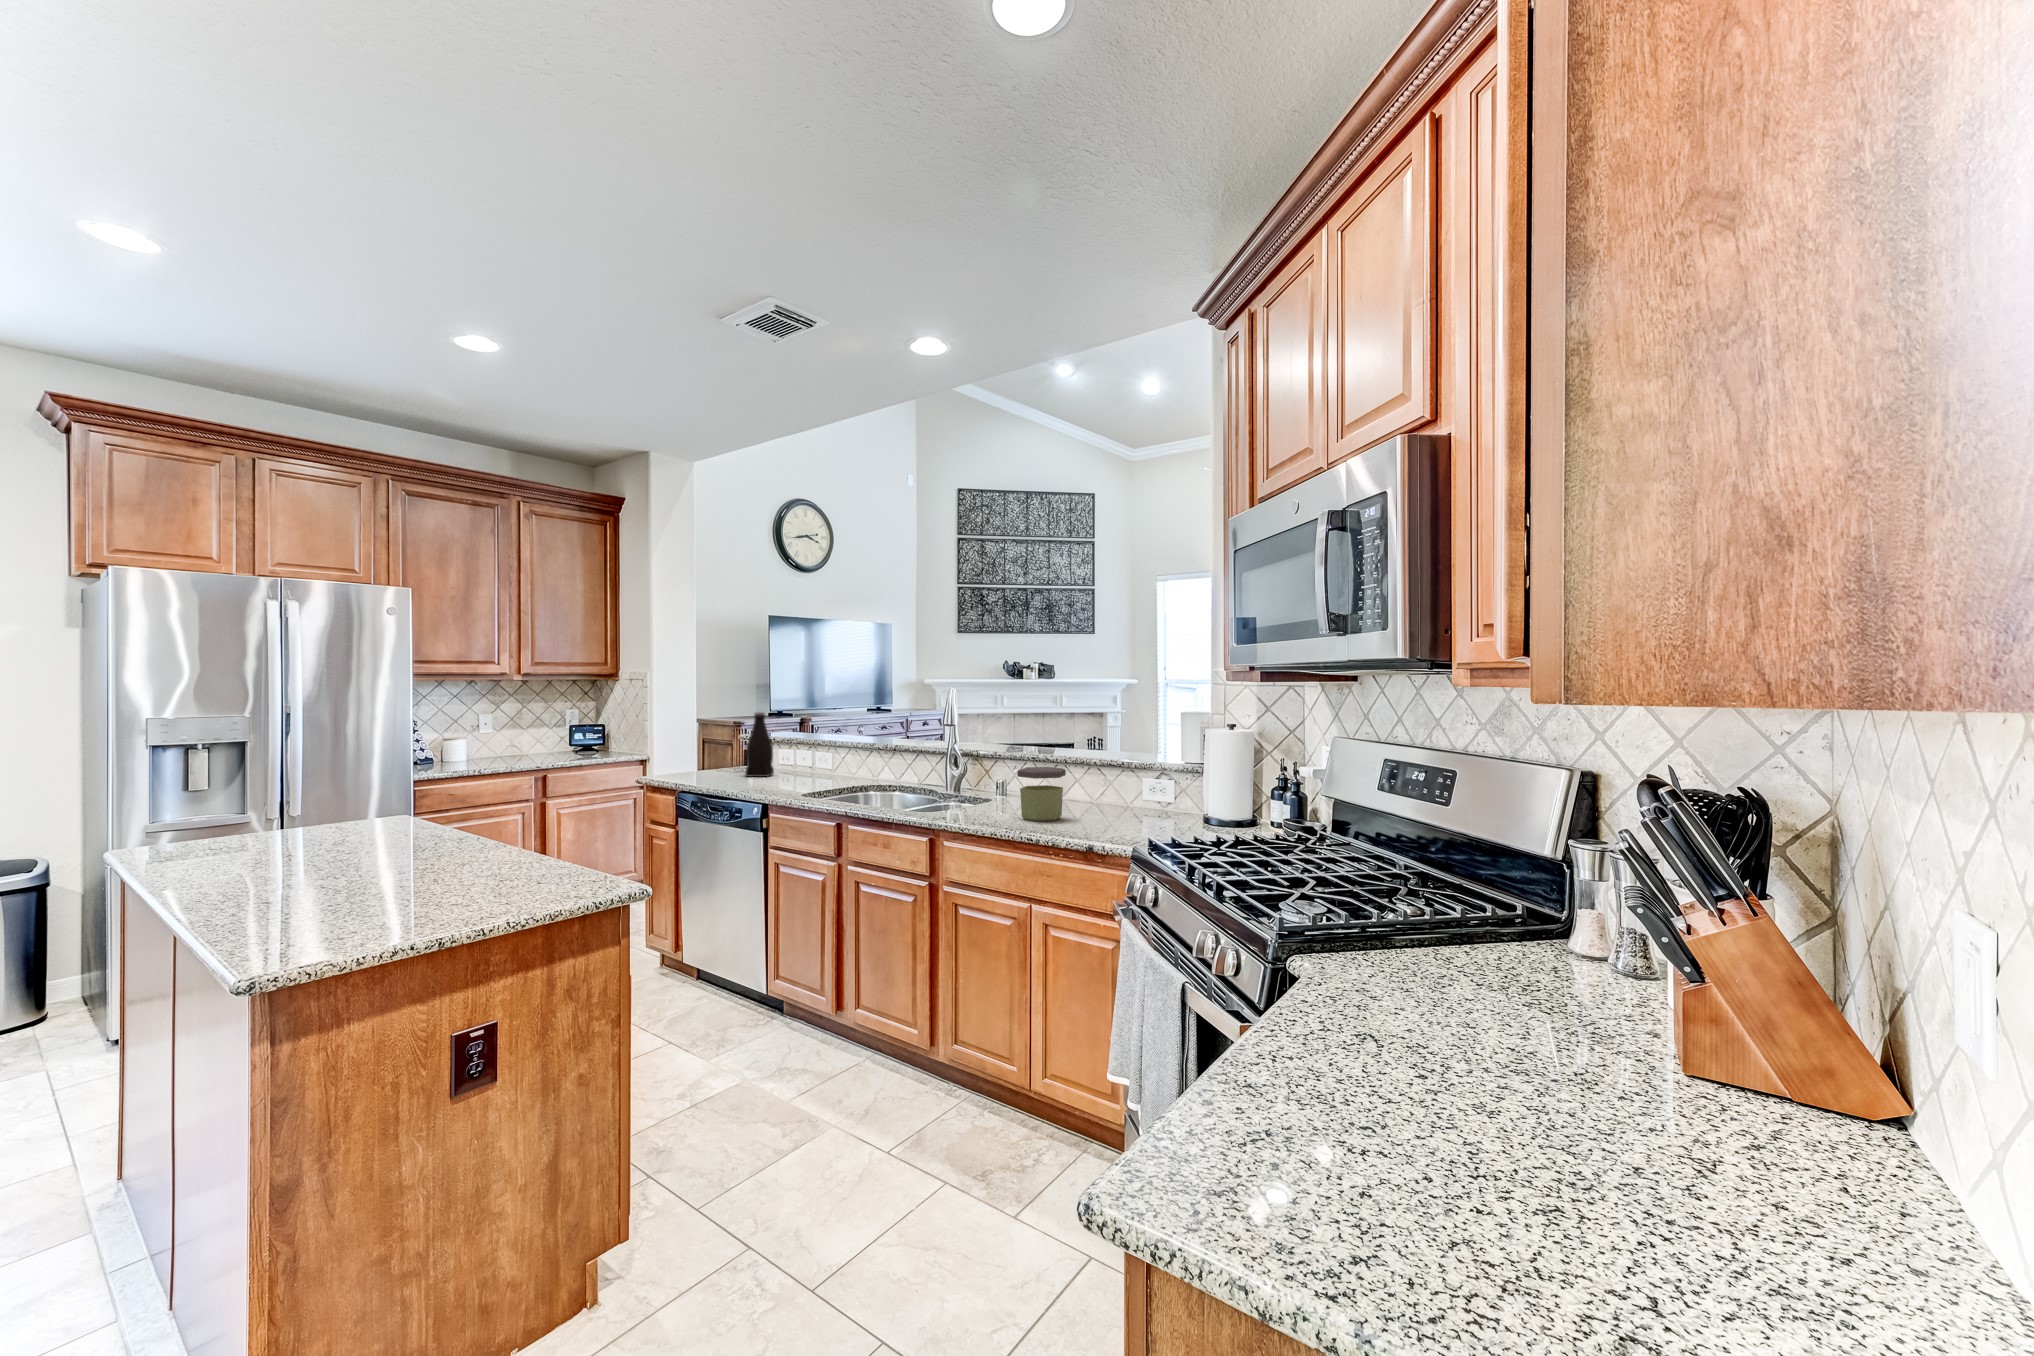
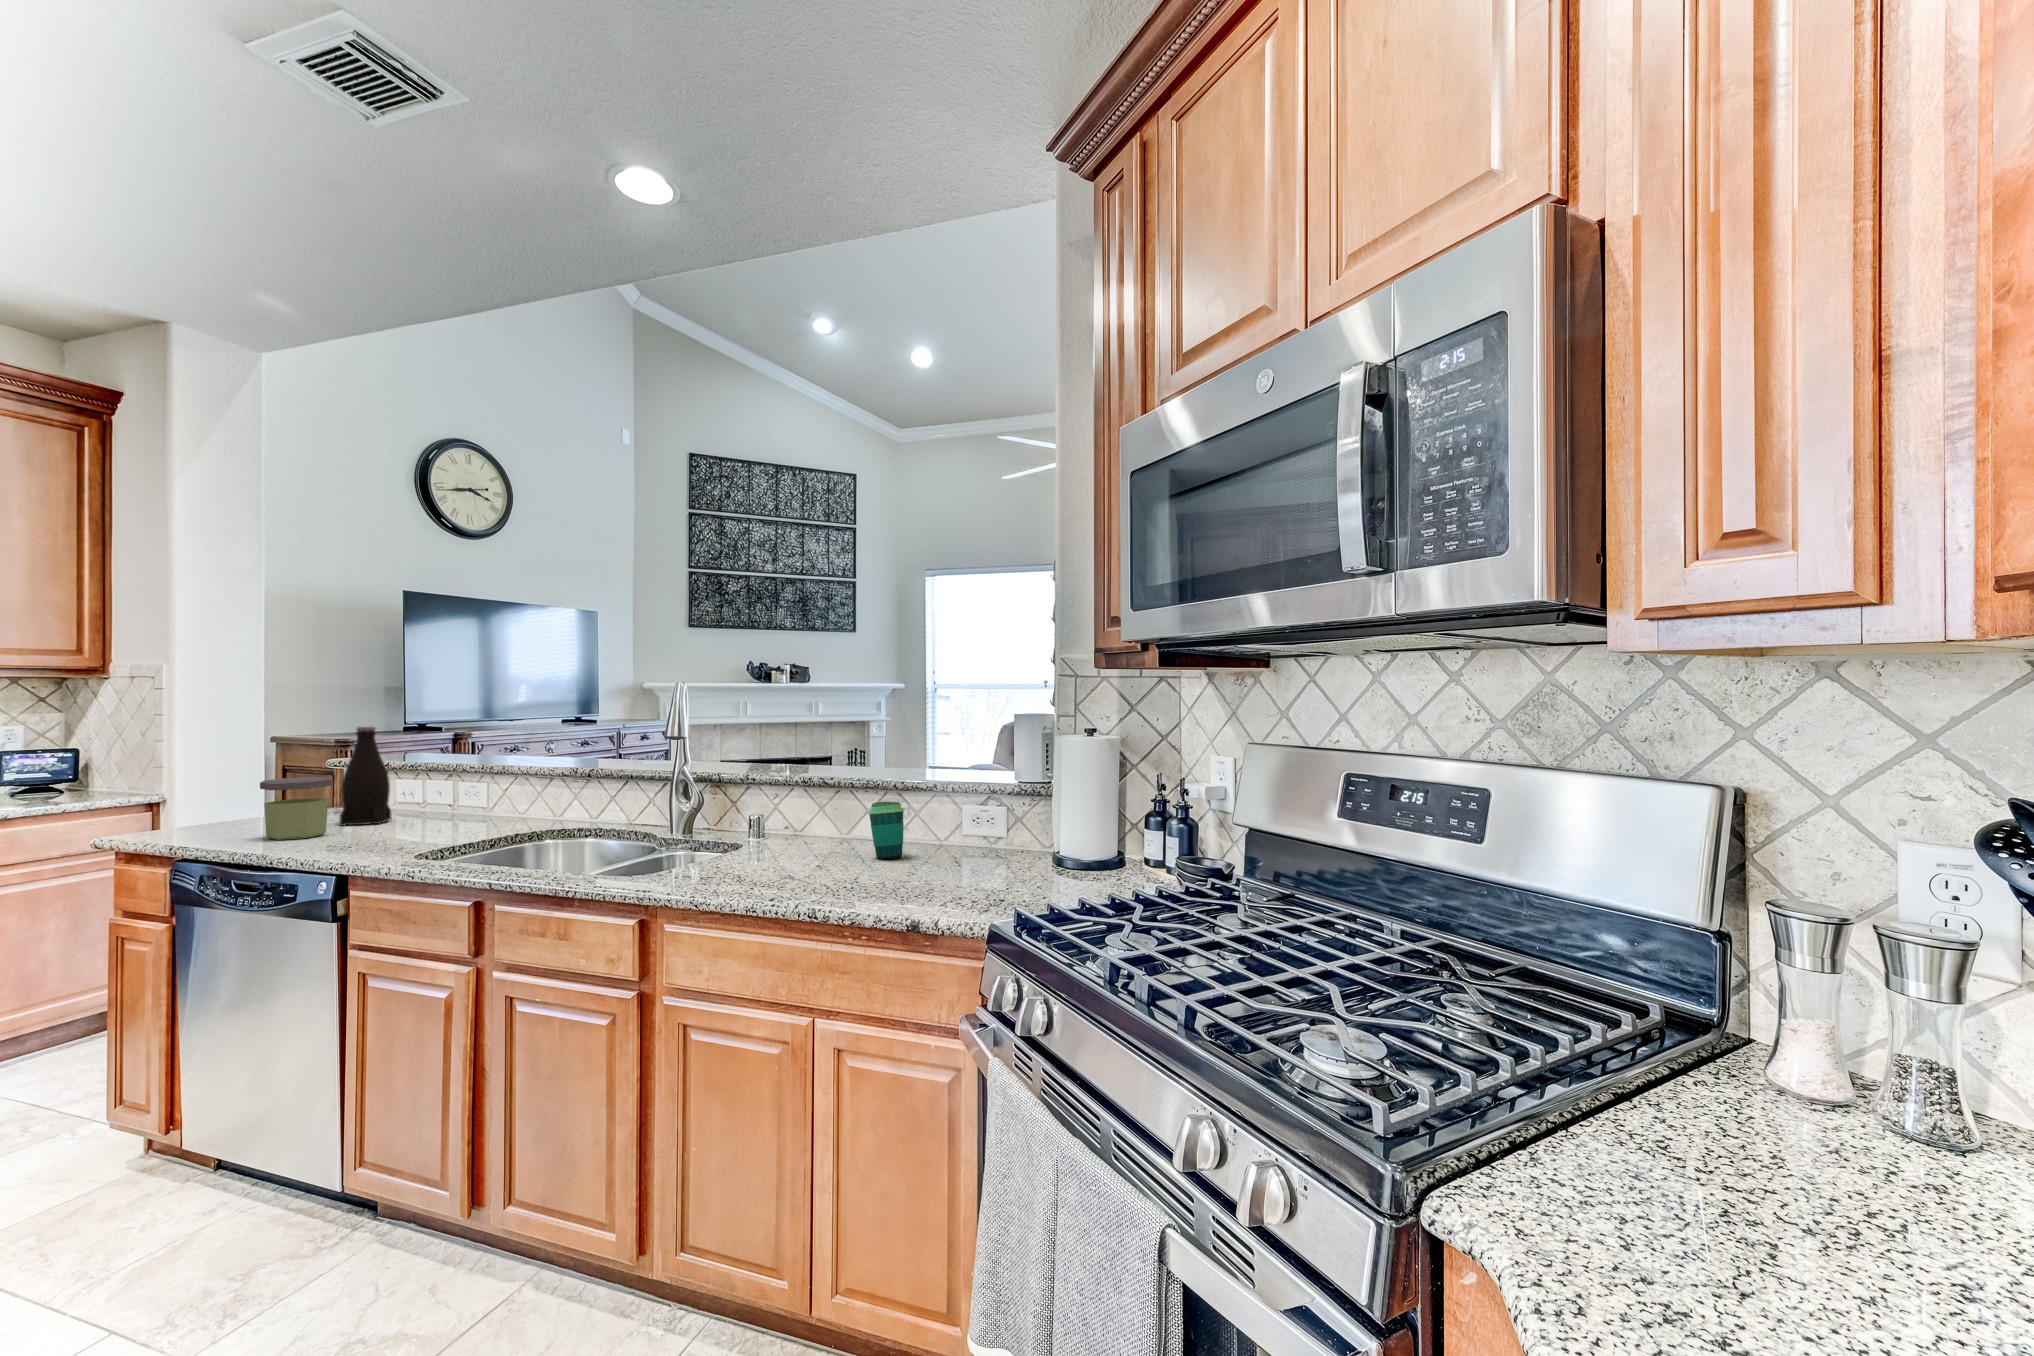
jar: present [1017,767,1066,821] -> present [260,777,332,840]
cup: none [1079,772,1104,811] -> present [868,802,904,859]

